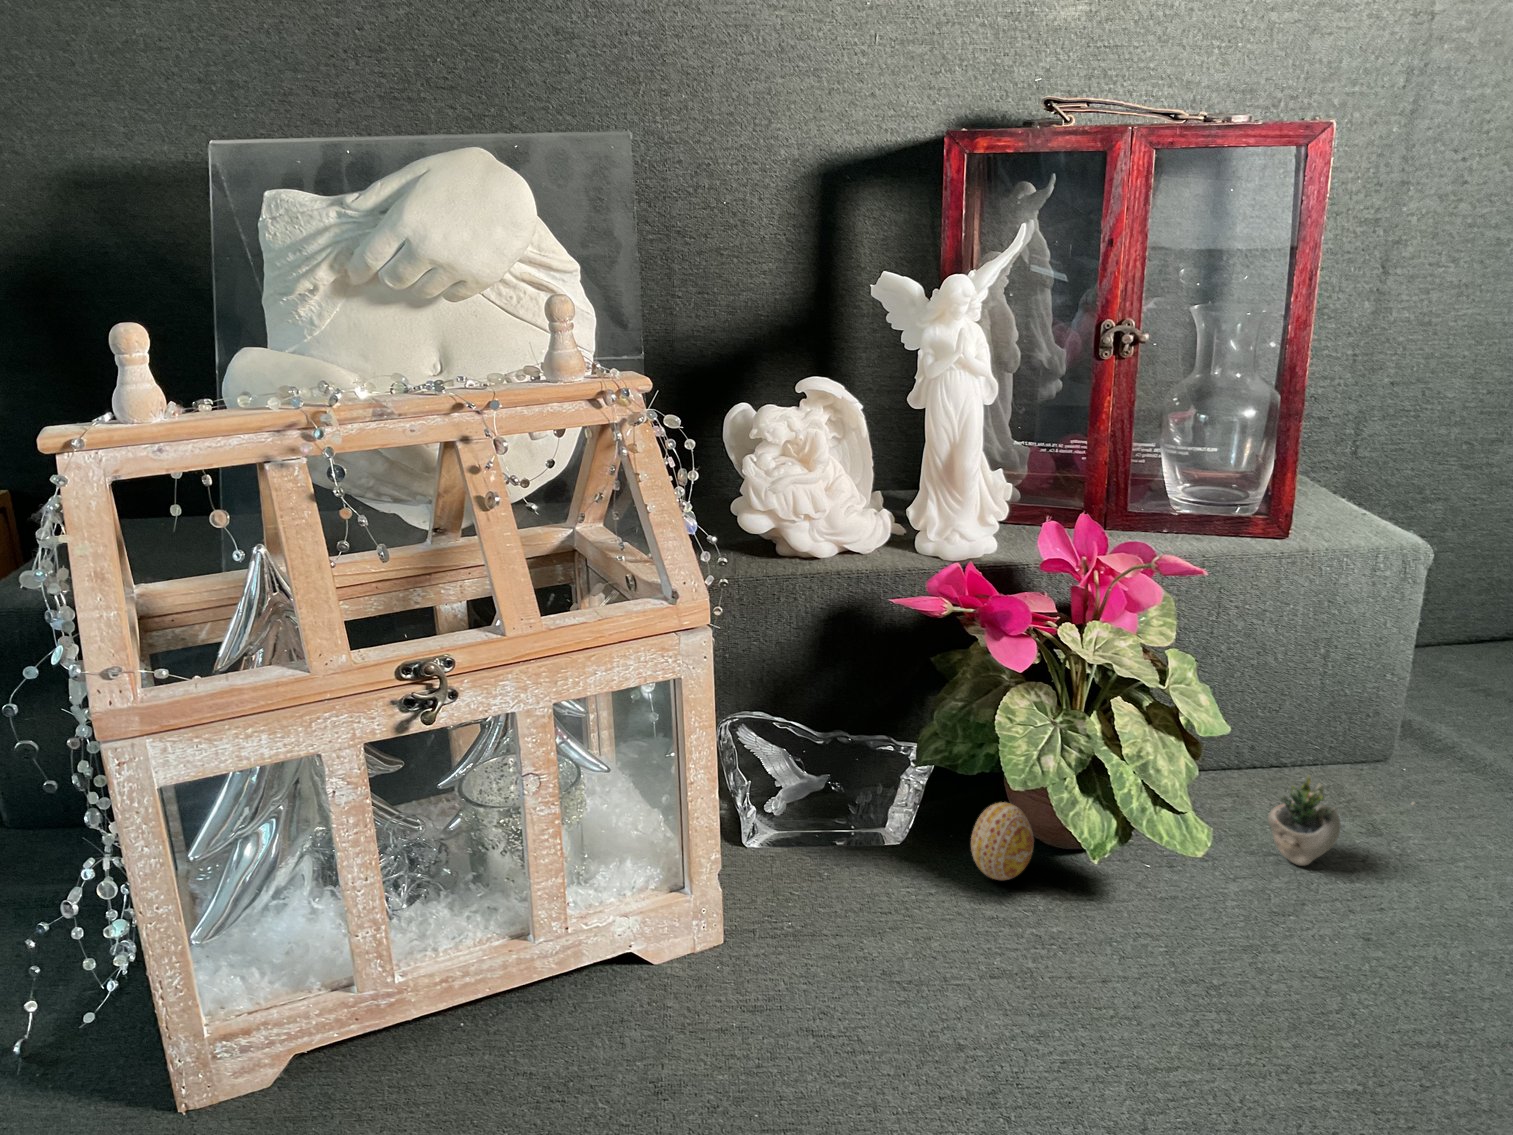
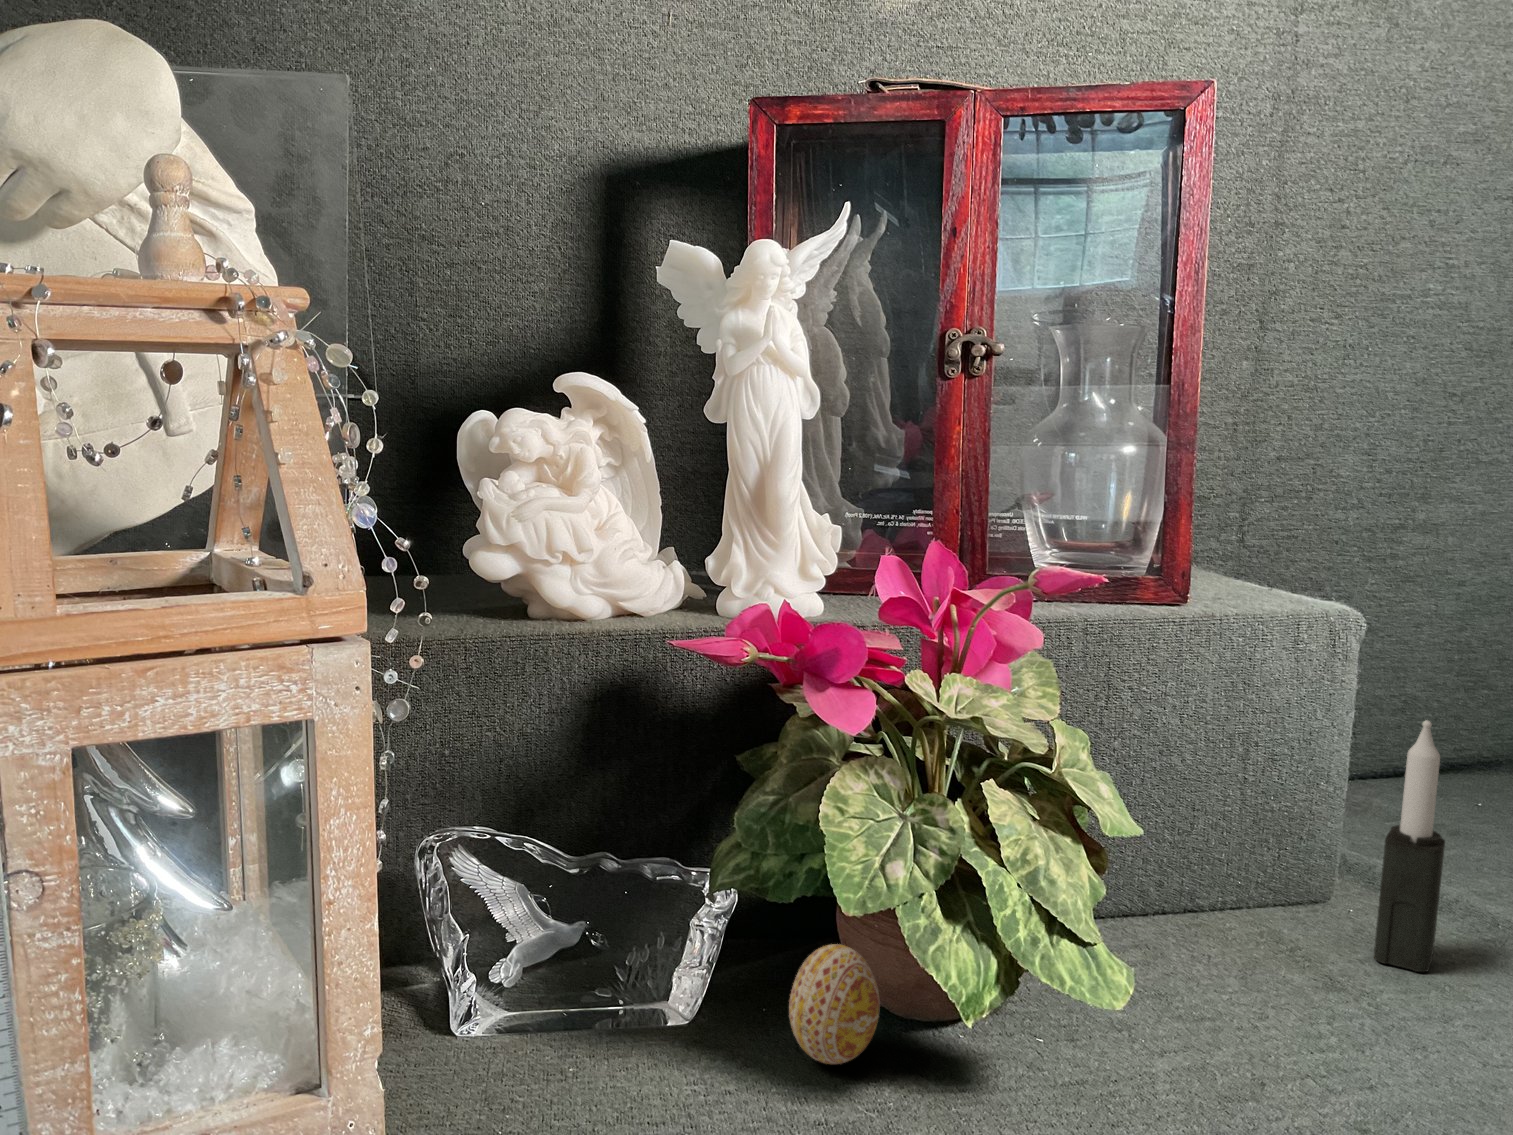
candle: none [1408,643,1472,824] -> present [1374,720,1445,972]
succulent plant: present [1268,775,1416,866] -> none [1201,895,1406,1030]

